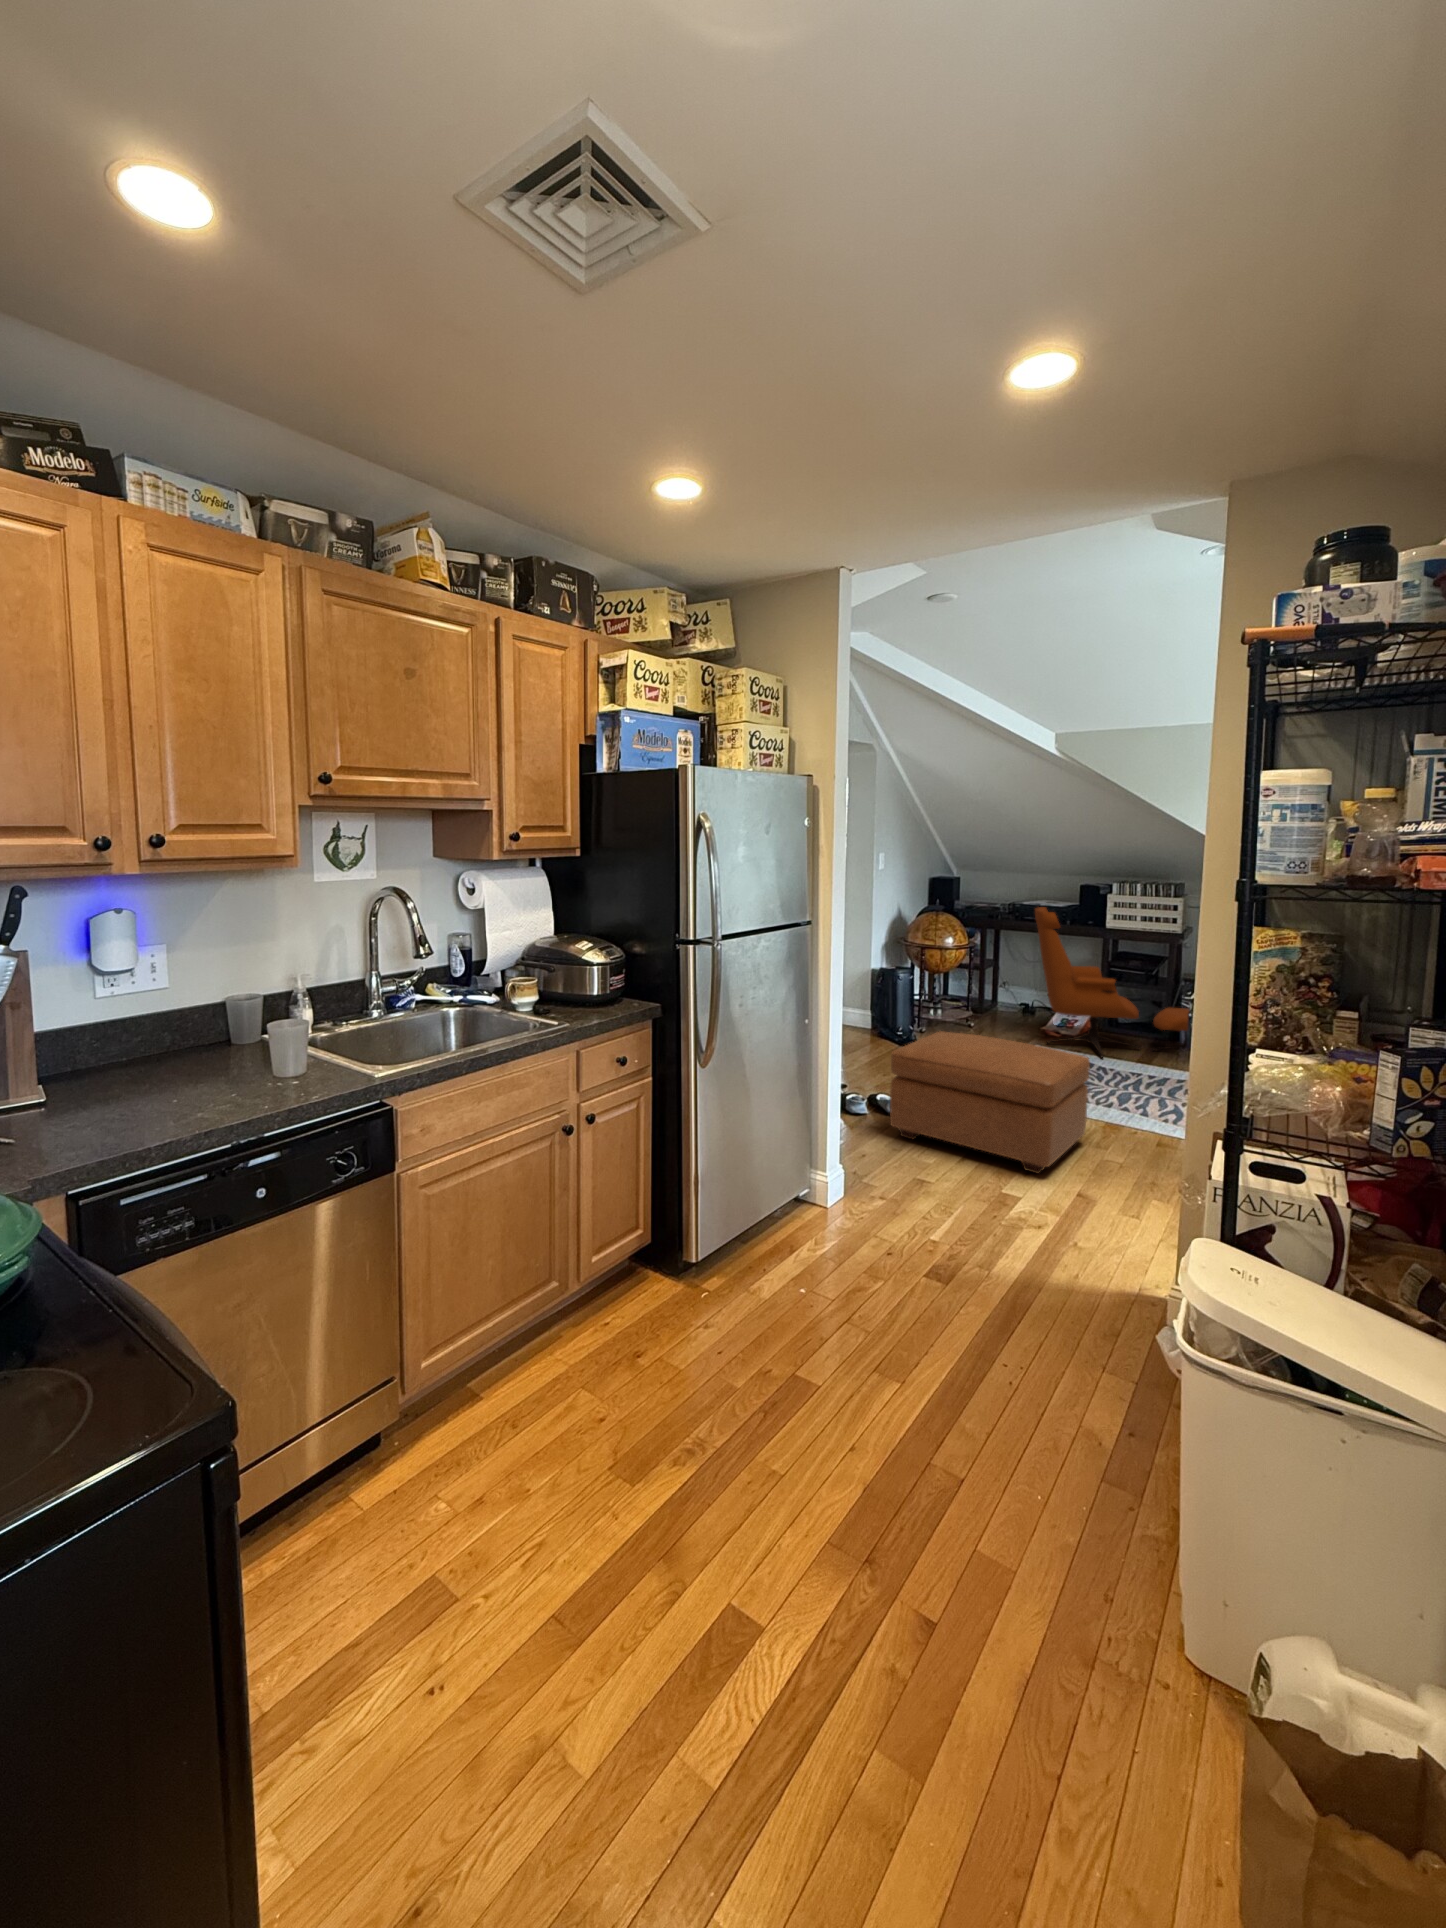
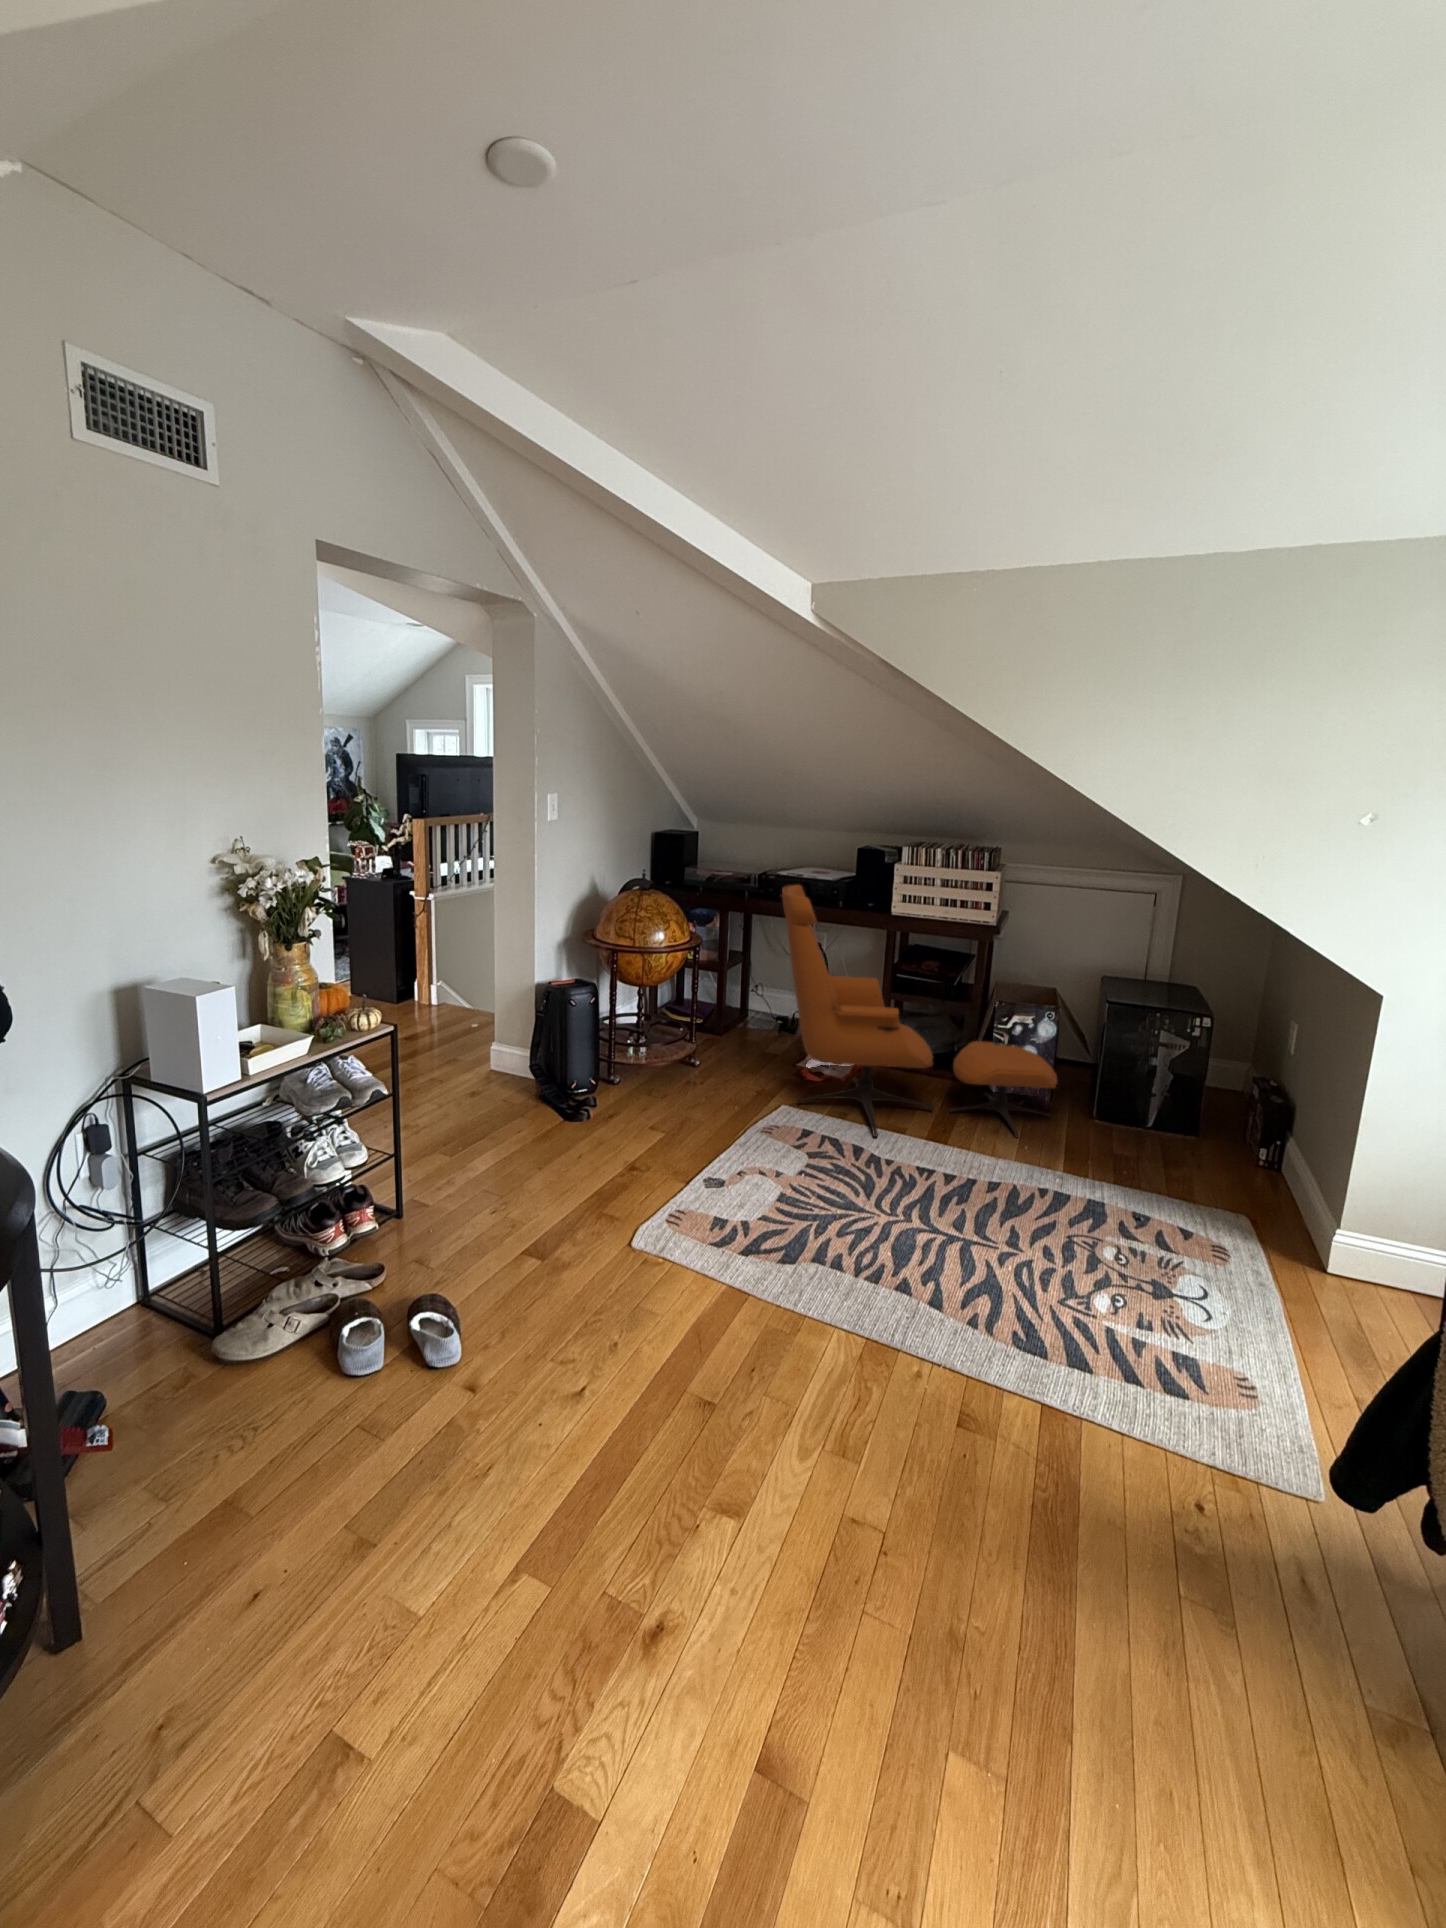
ottoman: present [890,1031,1090,1174] -> none [349,1176,822,1687]

